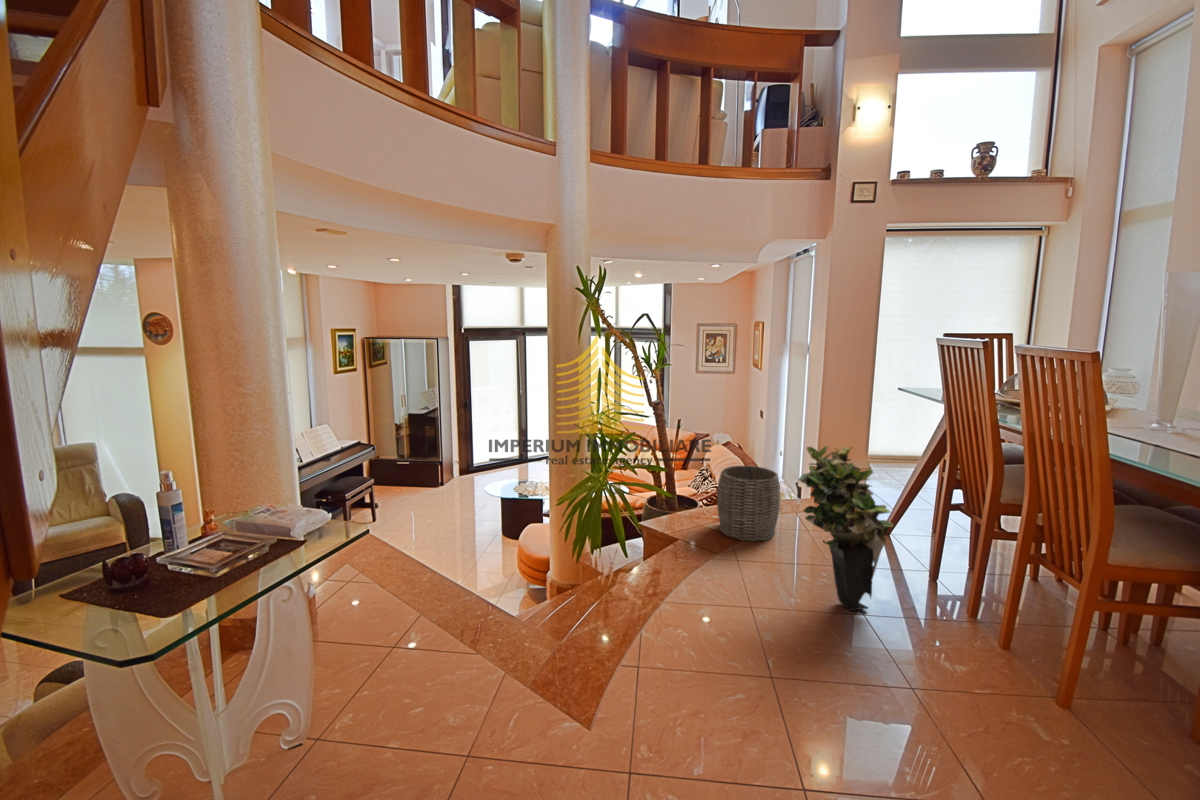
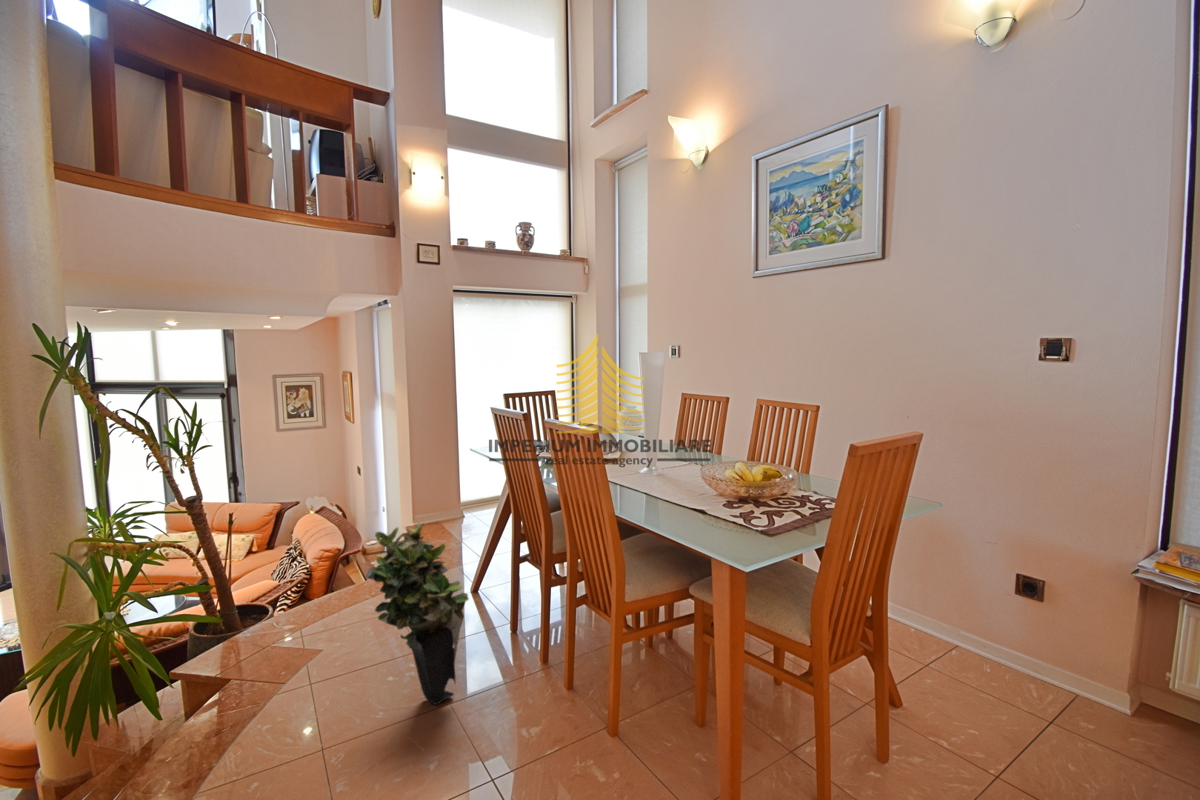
woven basket: present [717,466,780,541] -> none [281,554,362,651]

